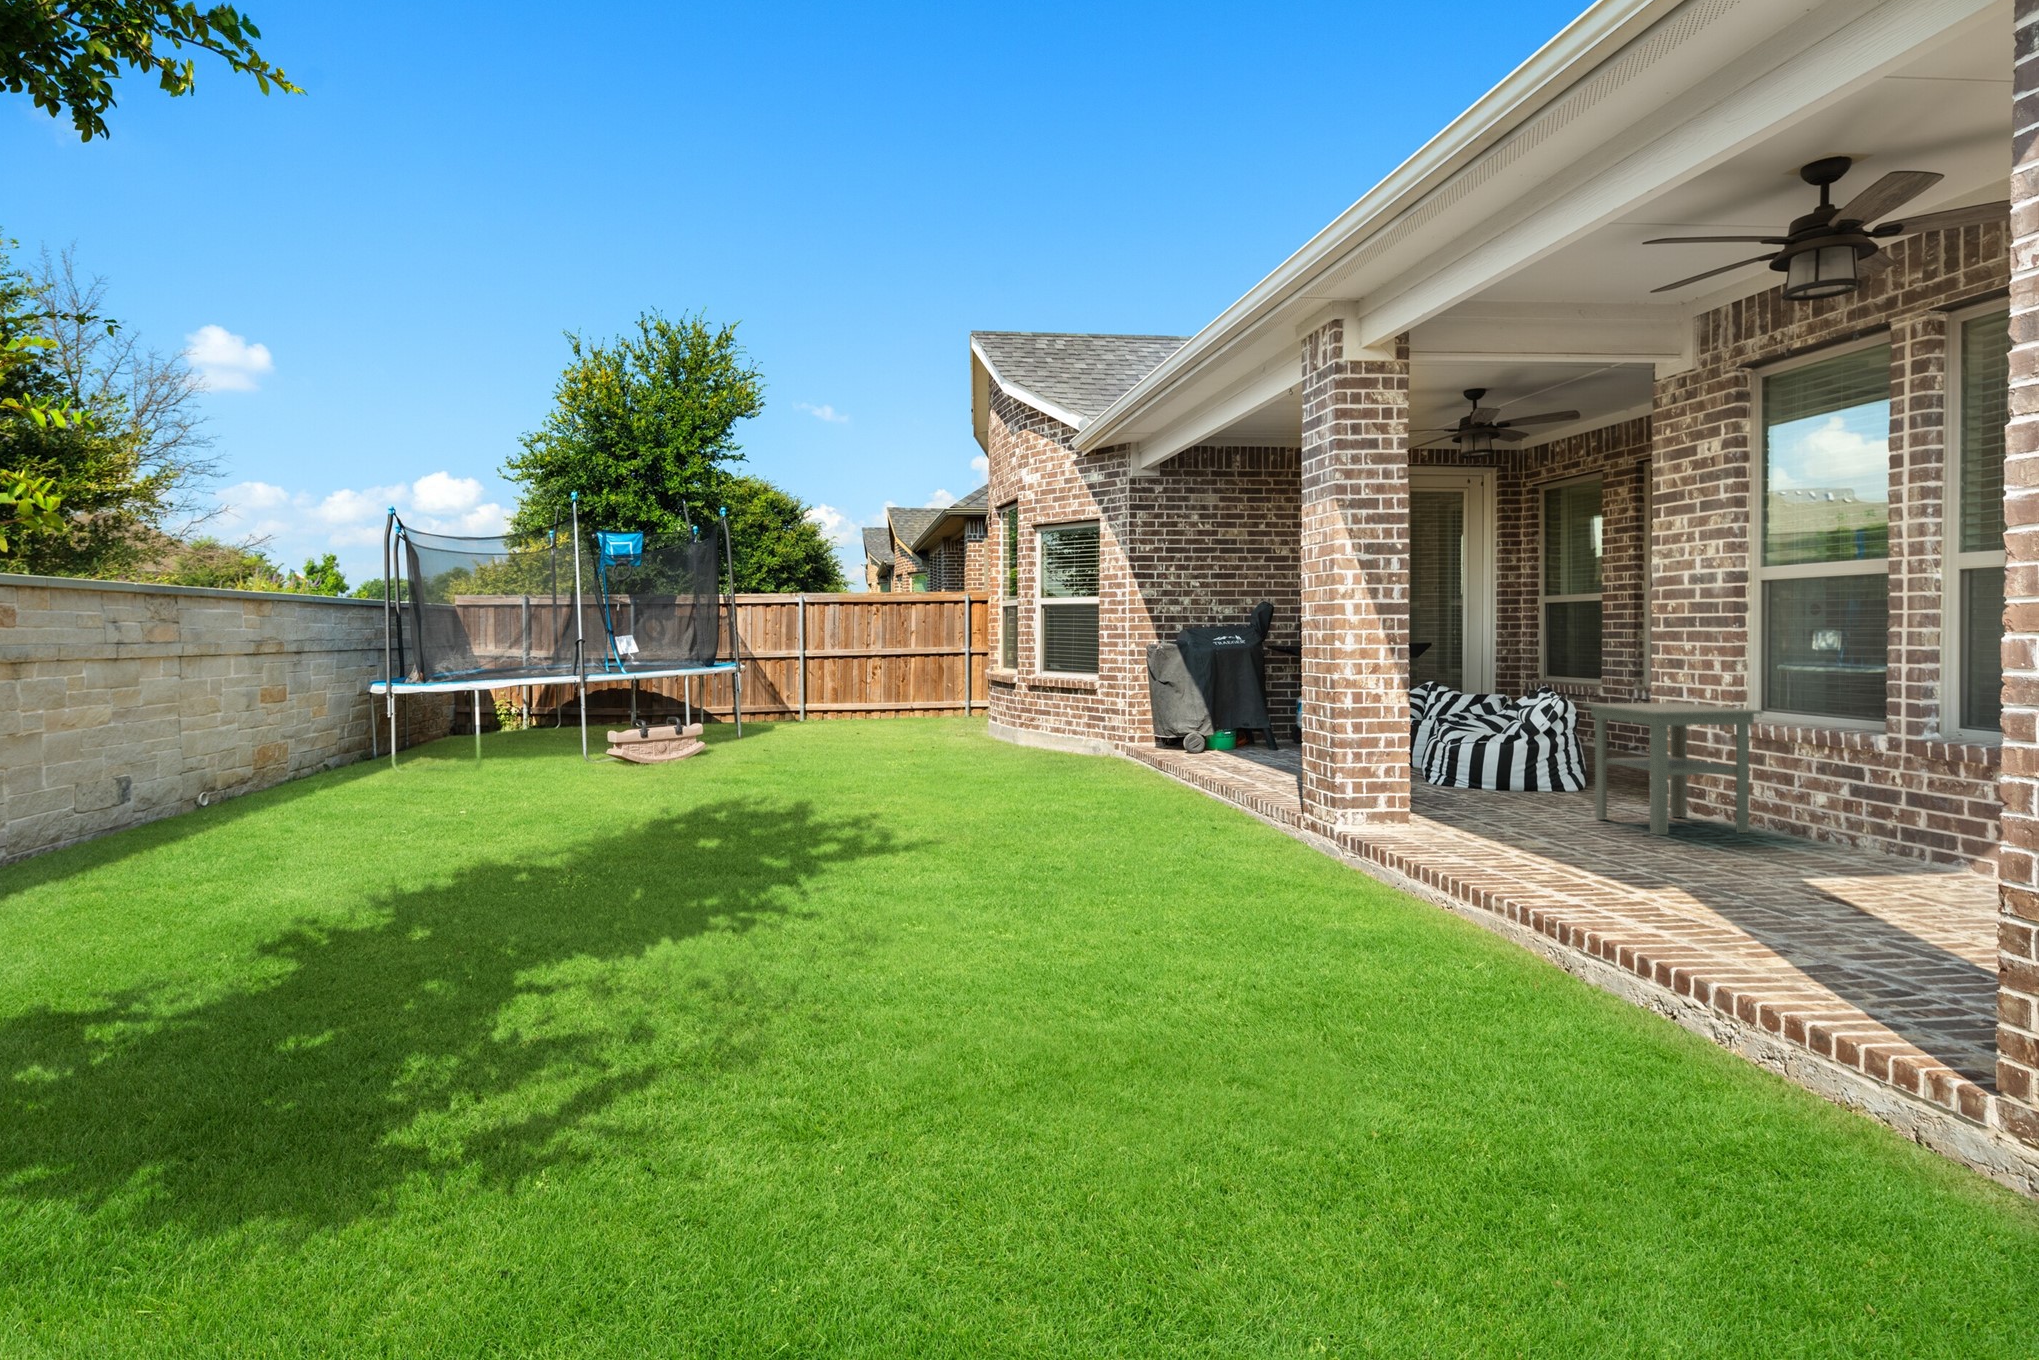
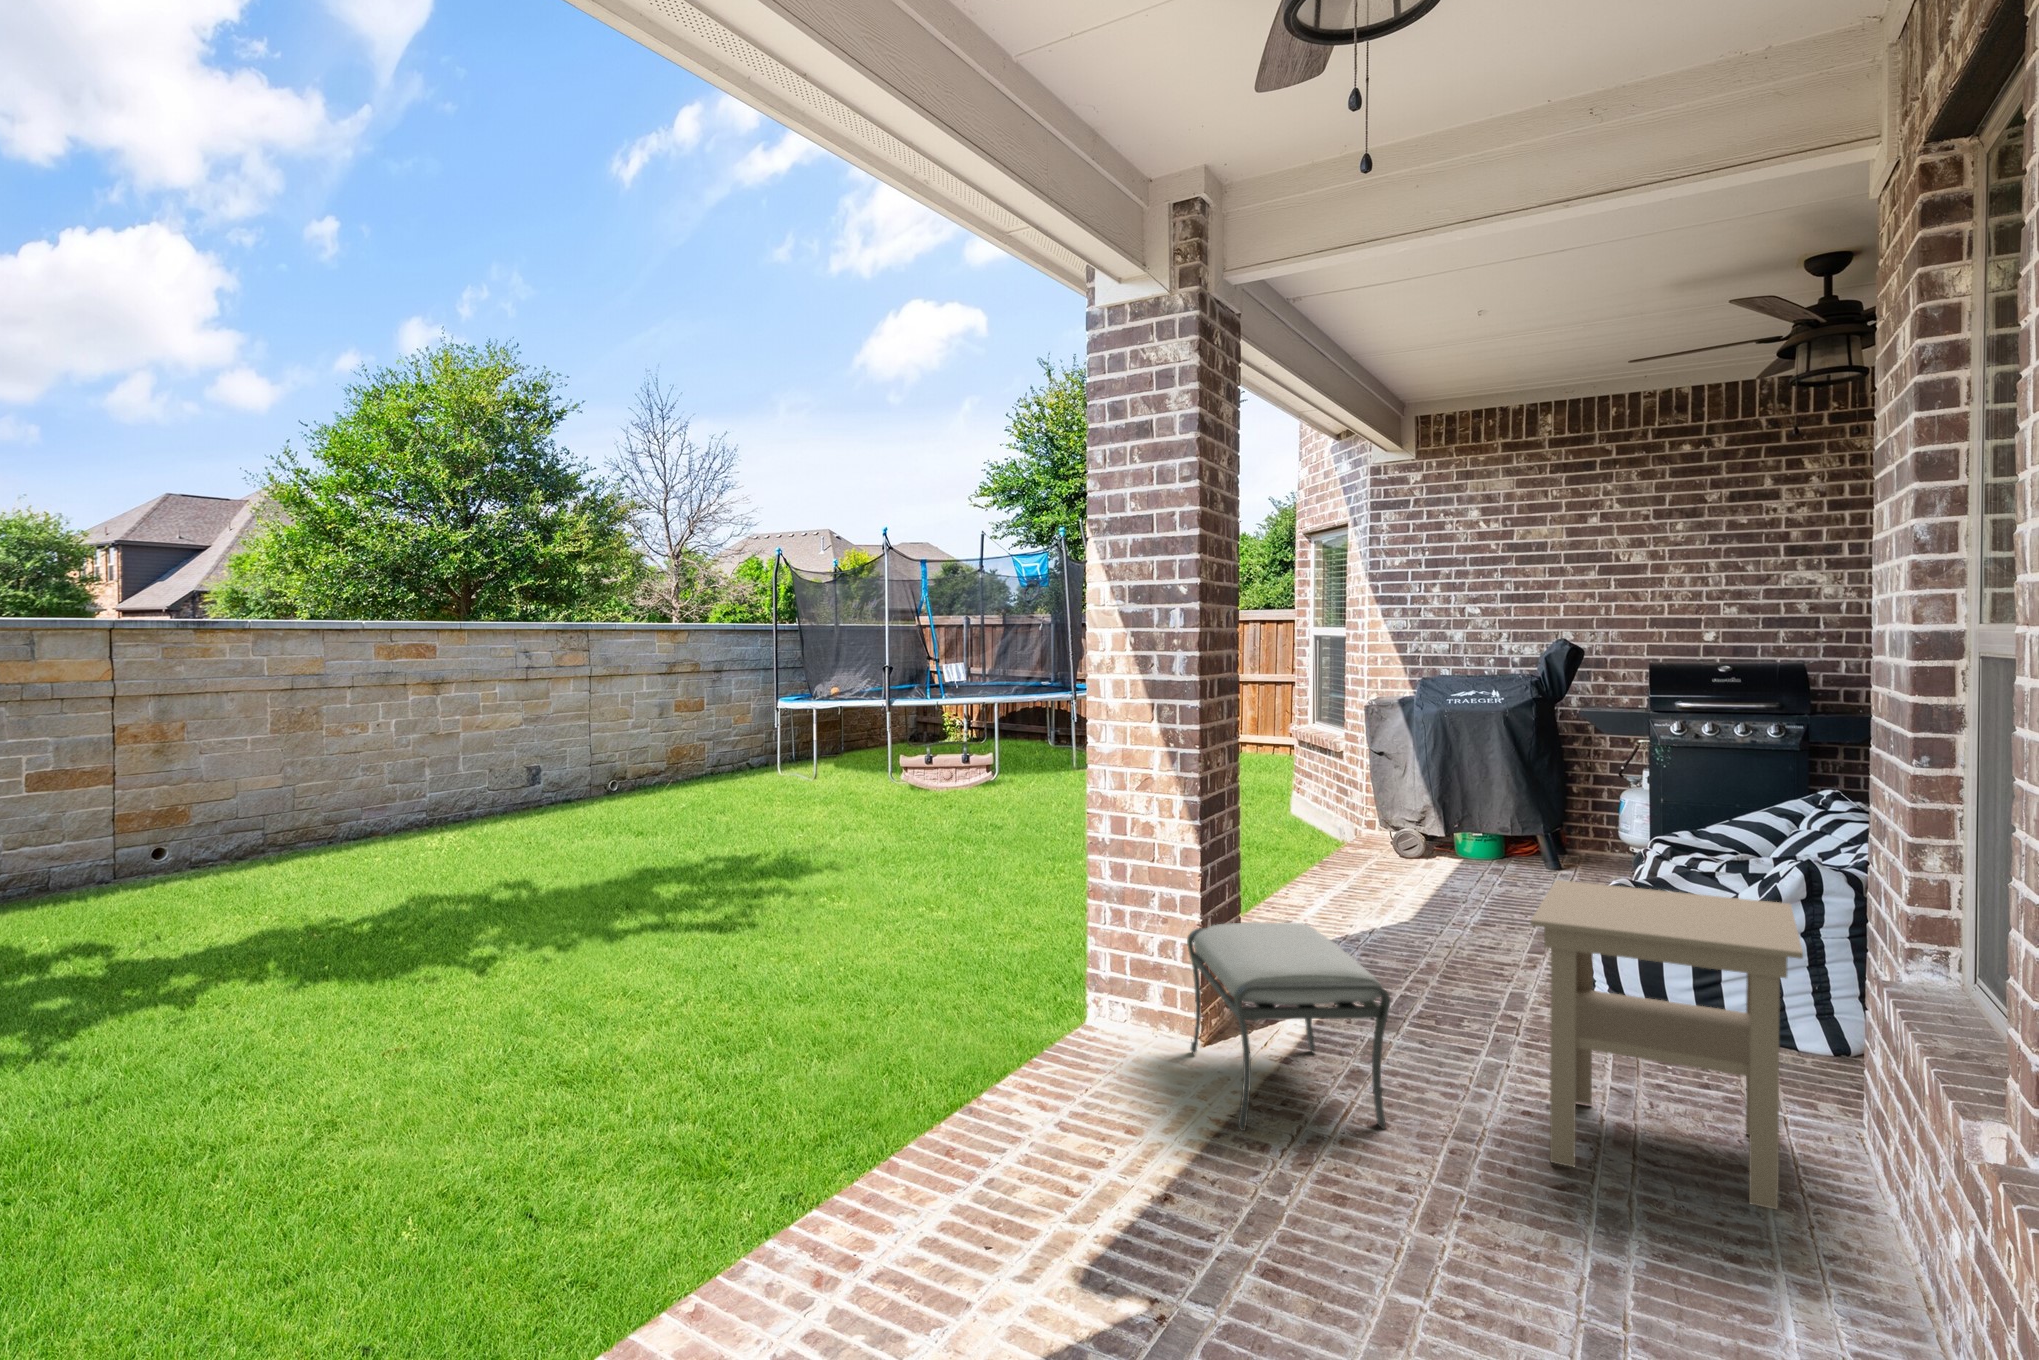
ottoman: none [1417,745,1581,849] -> present [1187,922,1390,1131]

